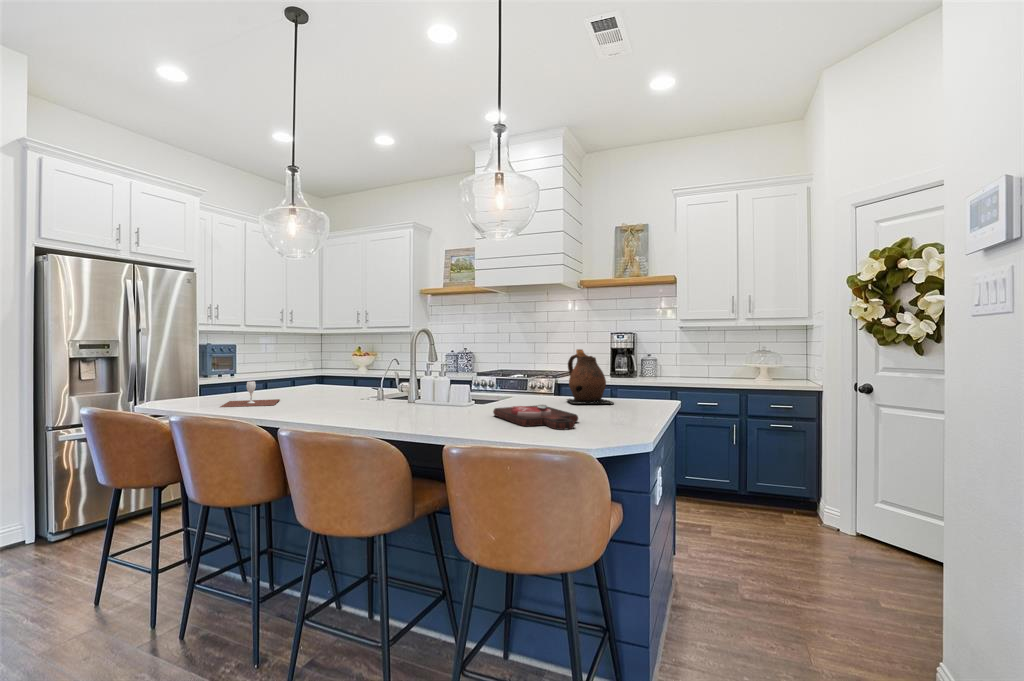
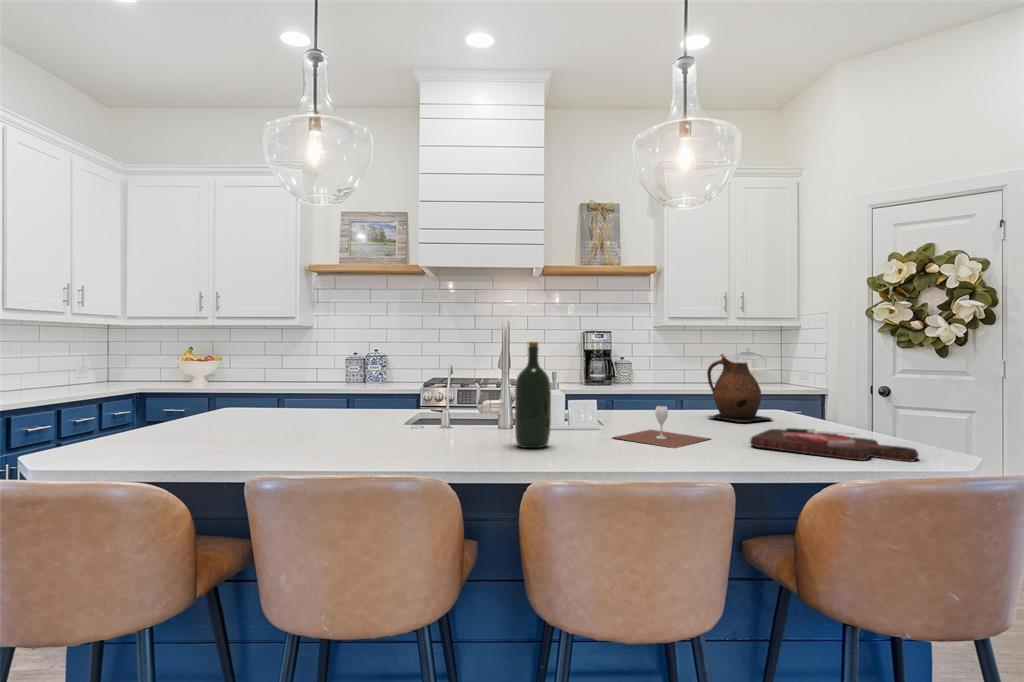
wine bottle: none [356,338,380,407] -> present [515,342,551,448]
wine glass: present [220,381,280,407] -> present [613,406,710,448]

